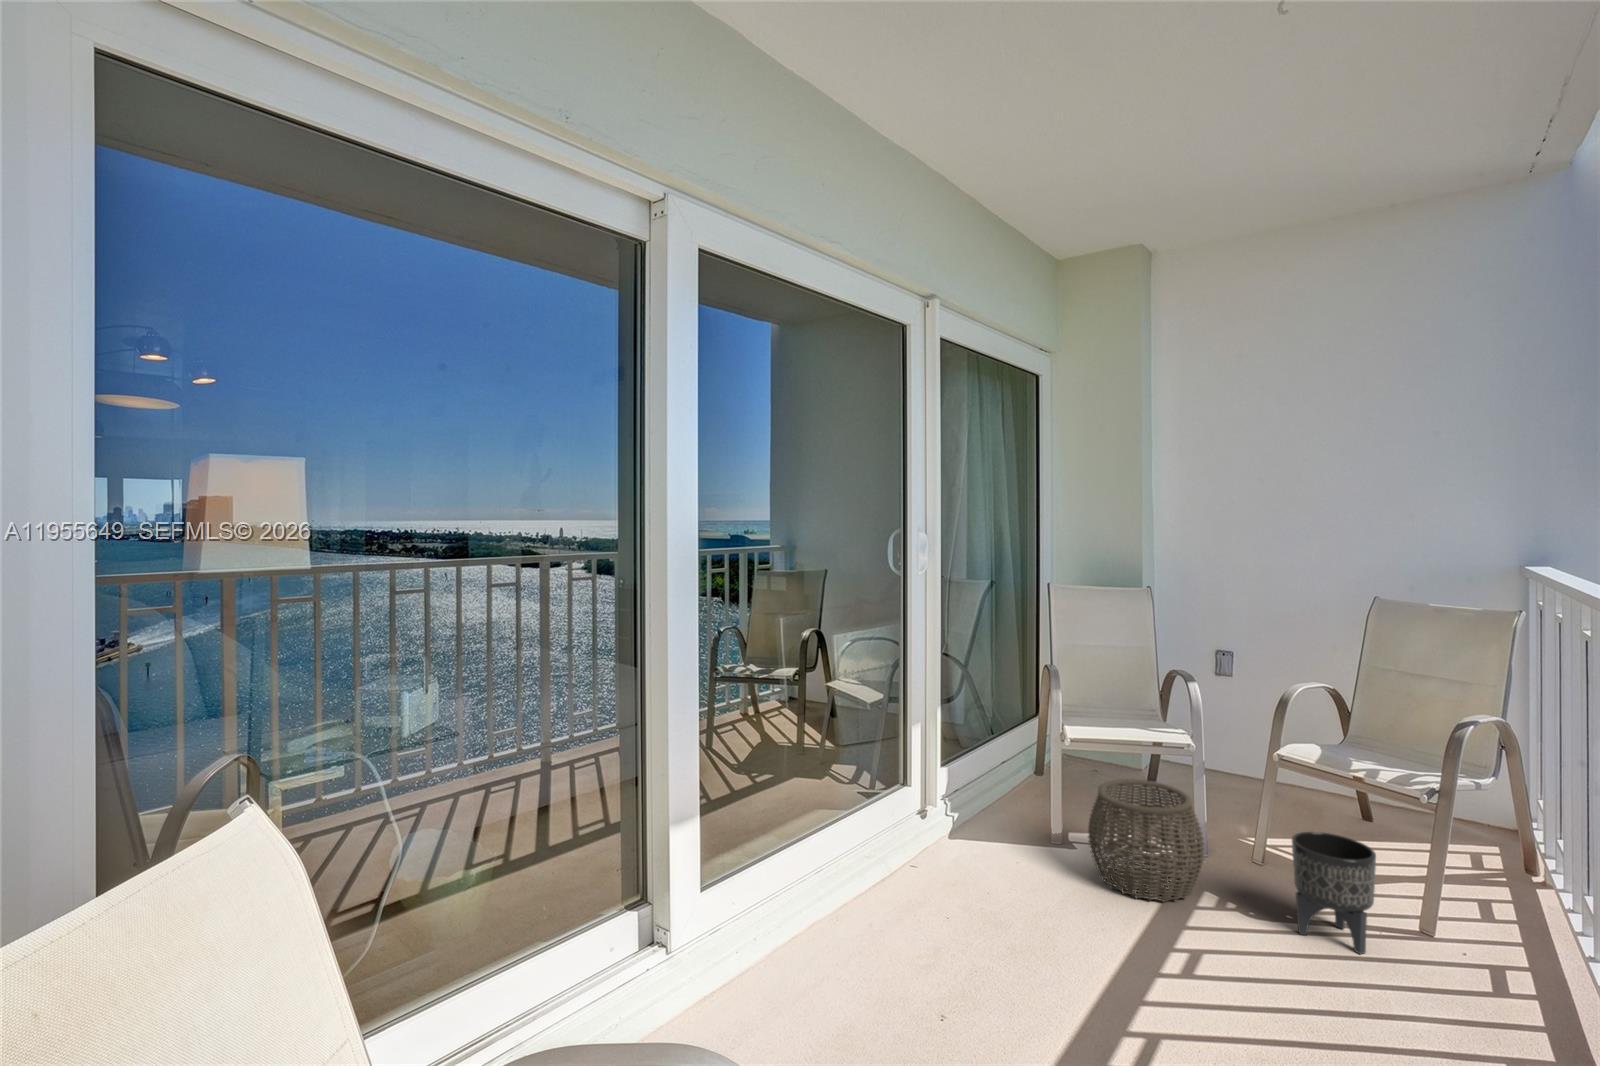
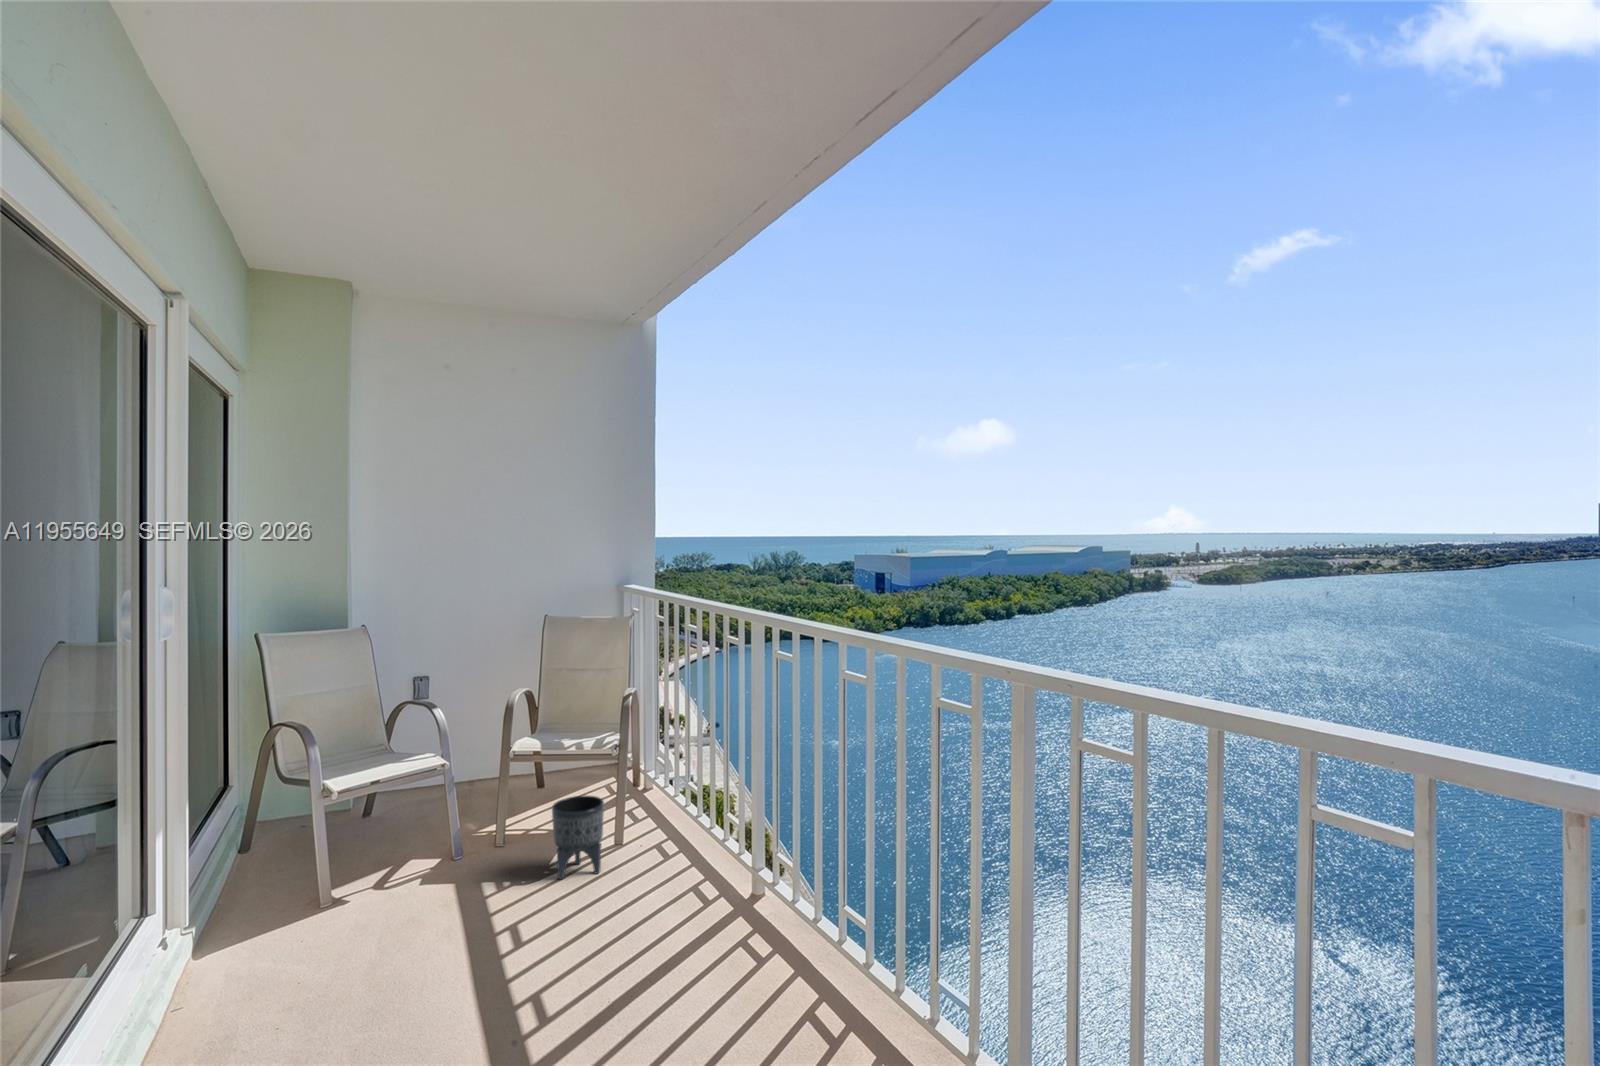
woven basket: present [1088,779,1205,902] -> none [379,804,487,918]

